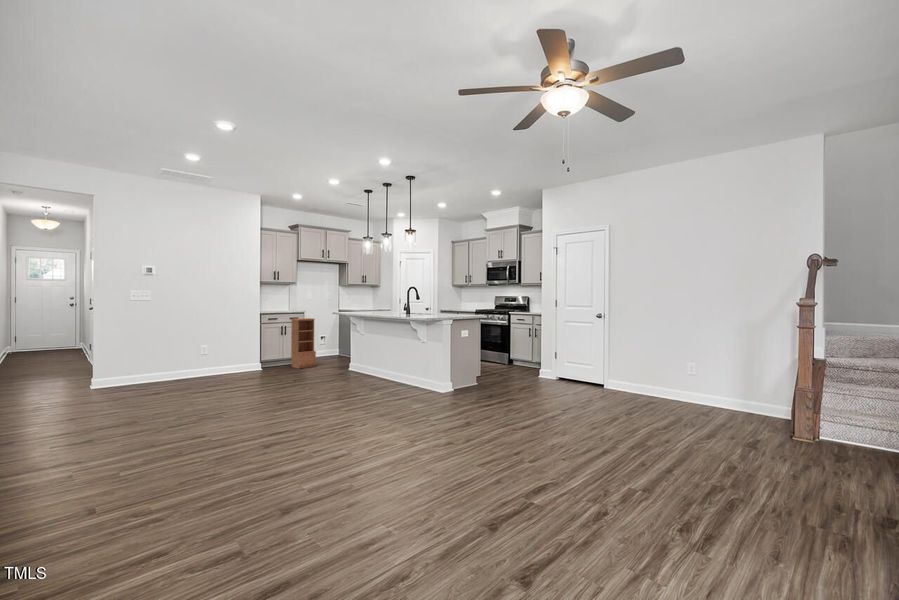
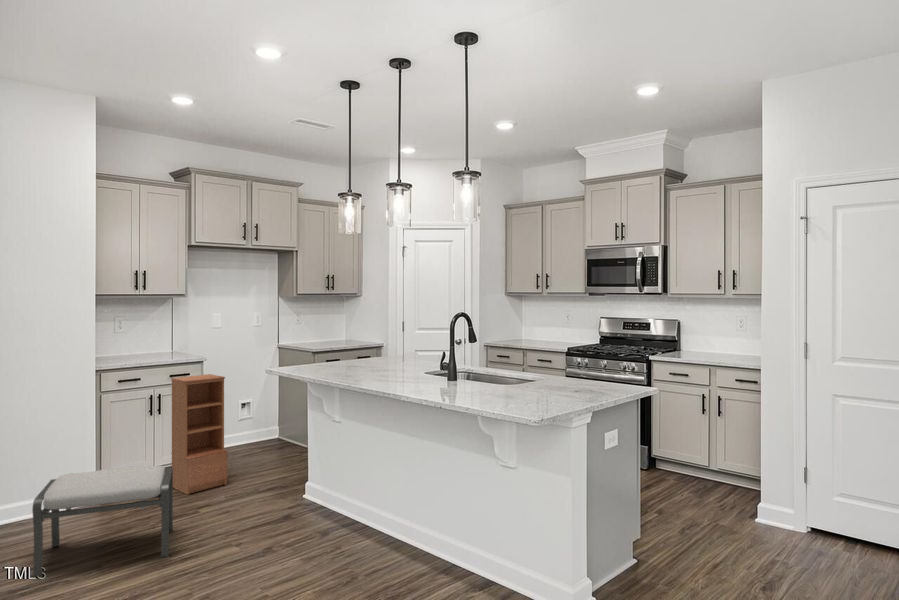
ottoman: none [246,349,295,384] -> present [32,466,173,577]

